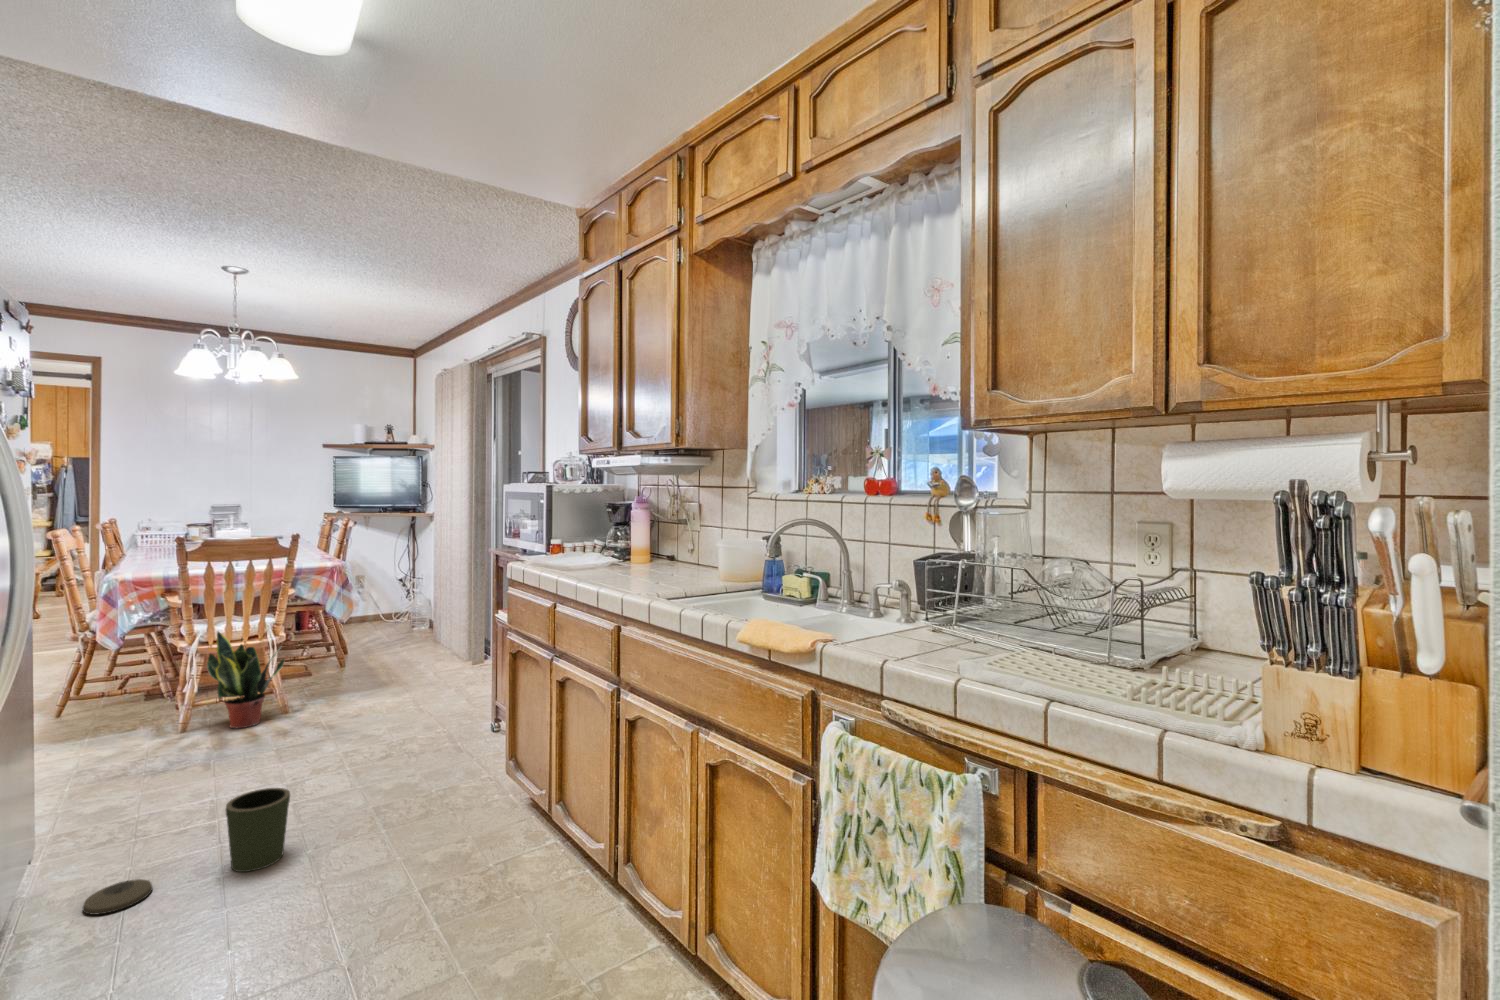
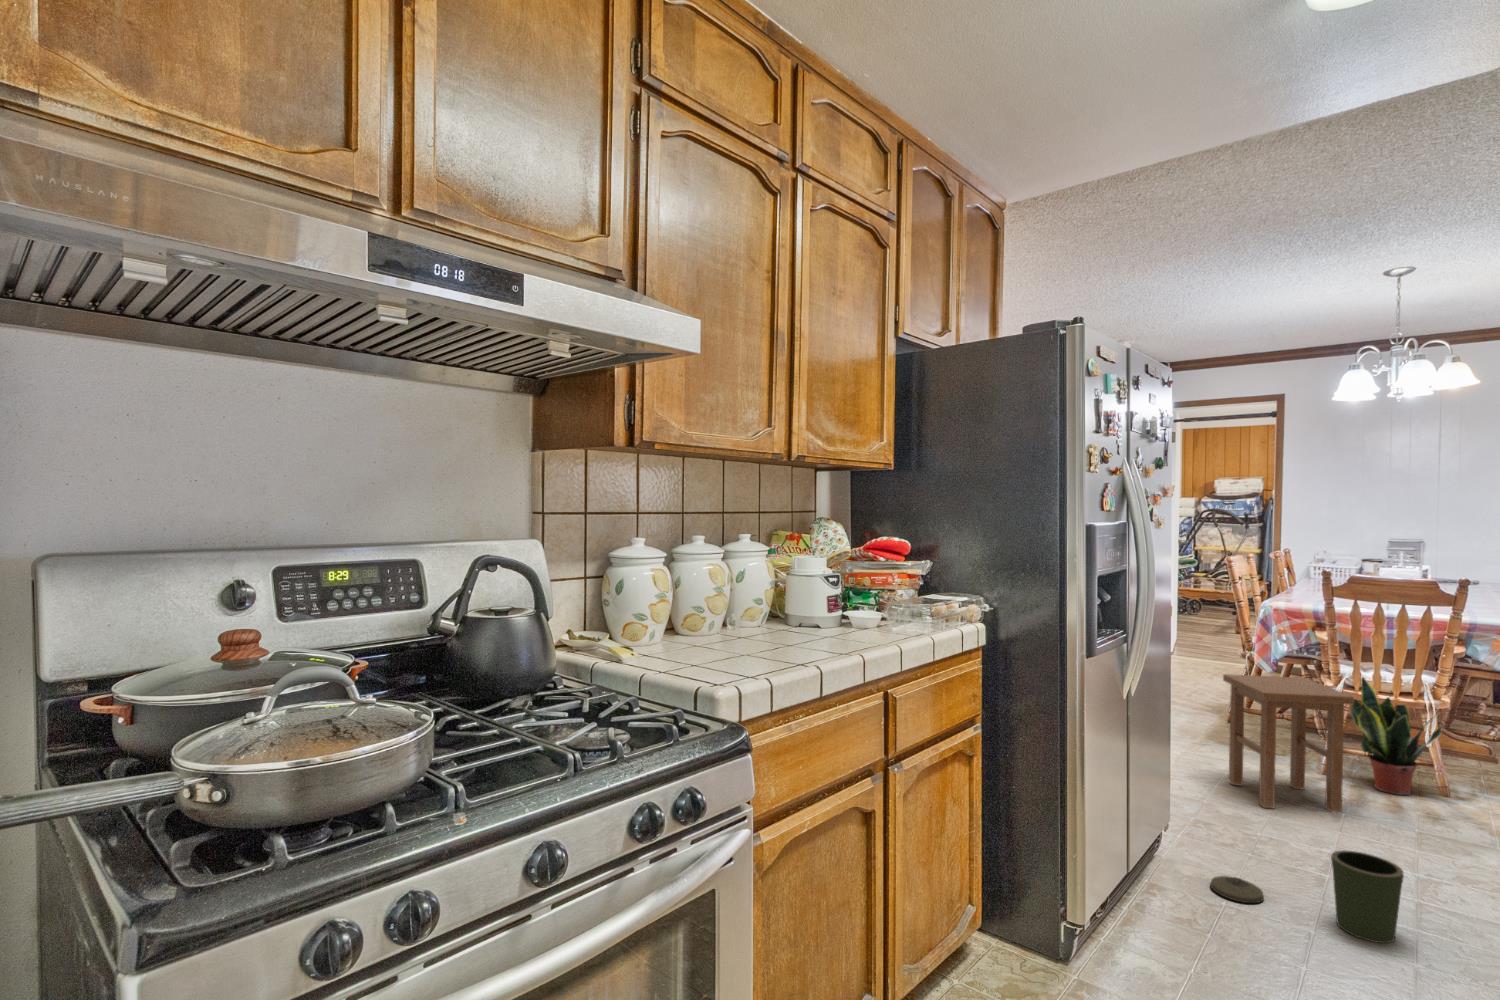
stool: none [66,645,218,792] -> present [1223,674,1354,813]

